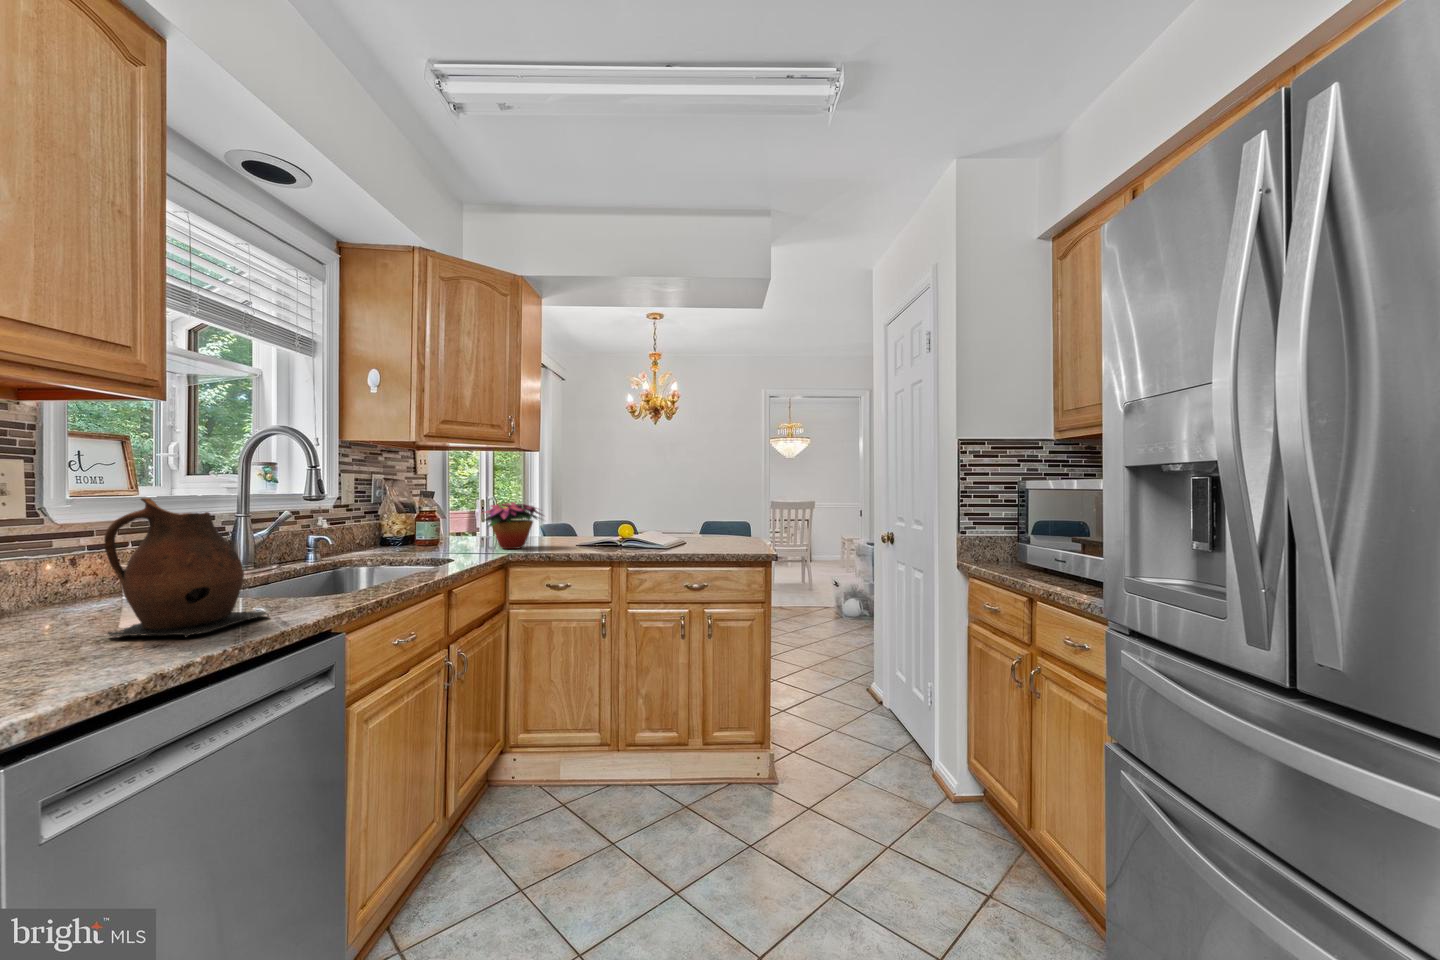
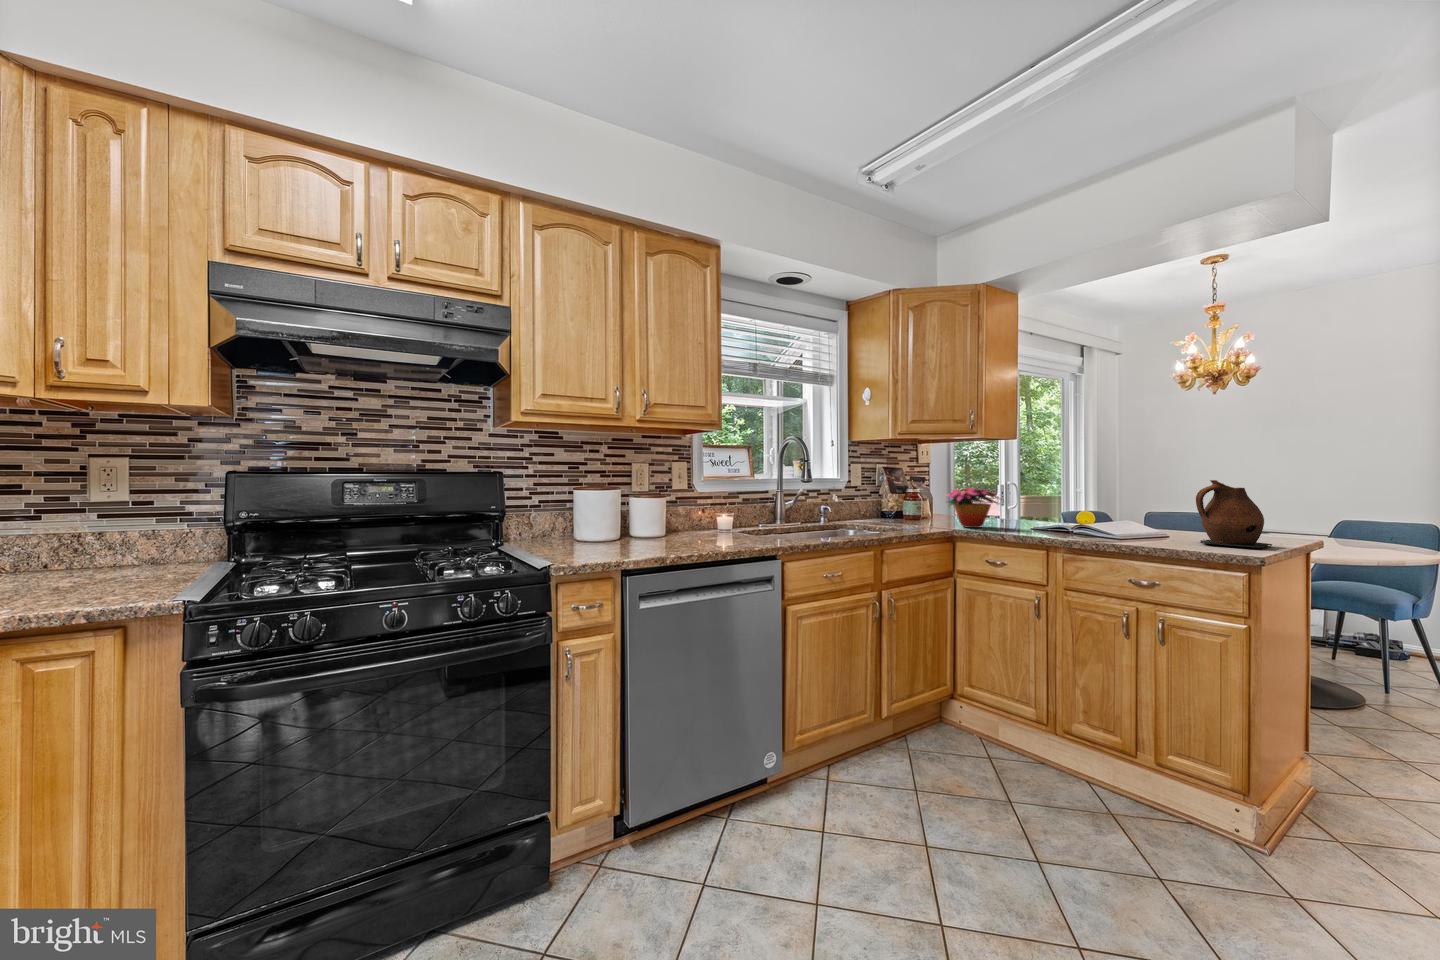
ceramic pitcher: present [104,498,269,638] -> present [1196,480,1272,548]

